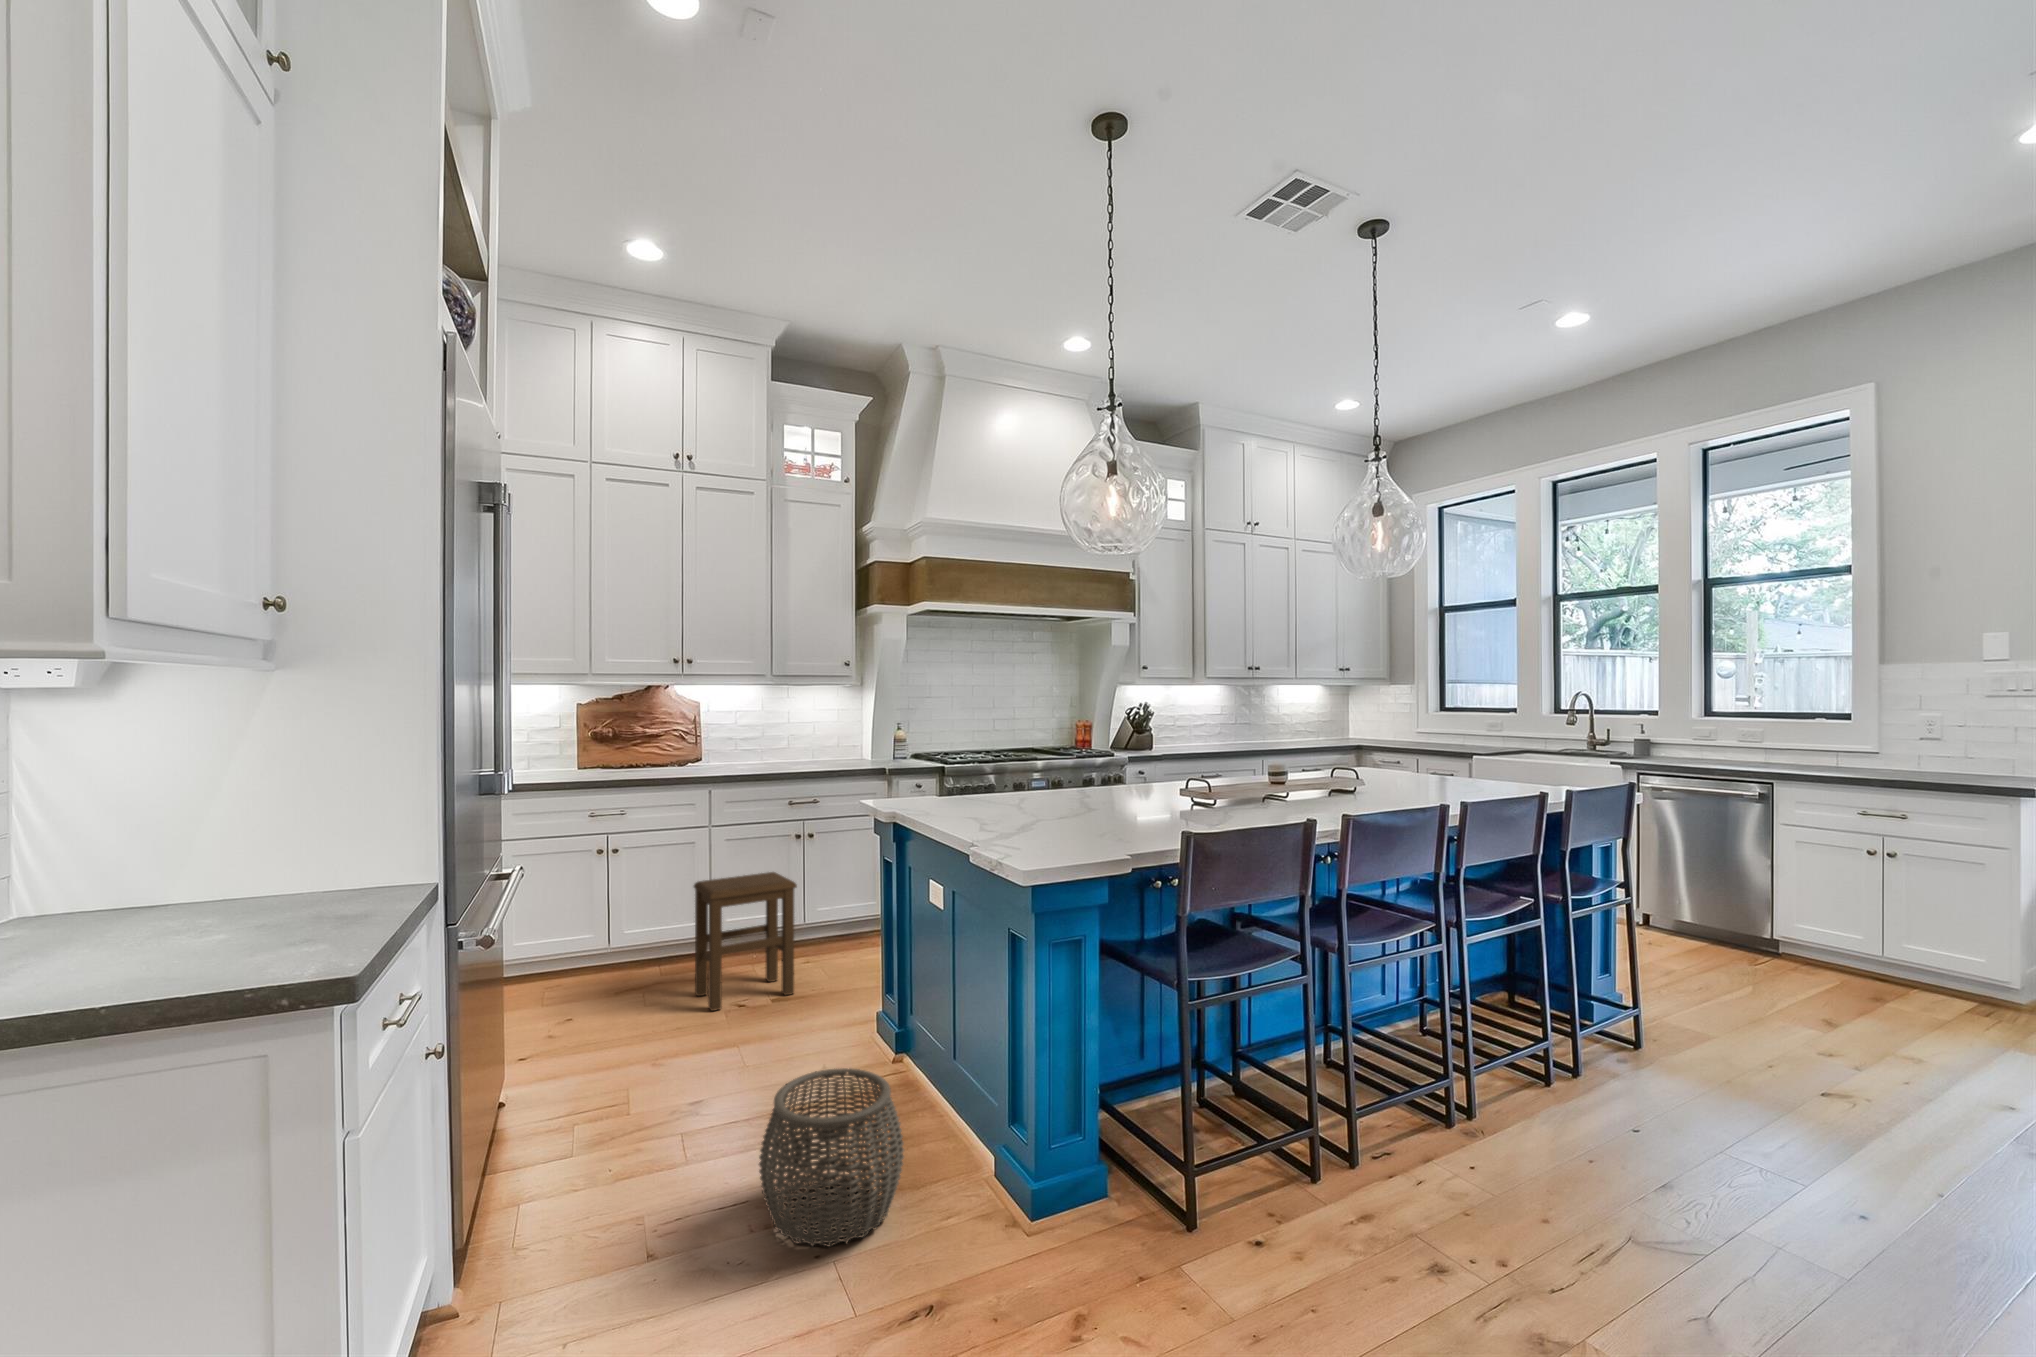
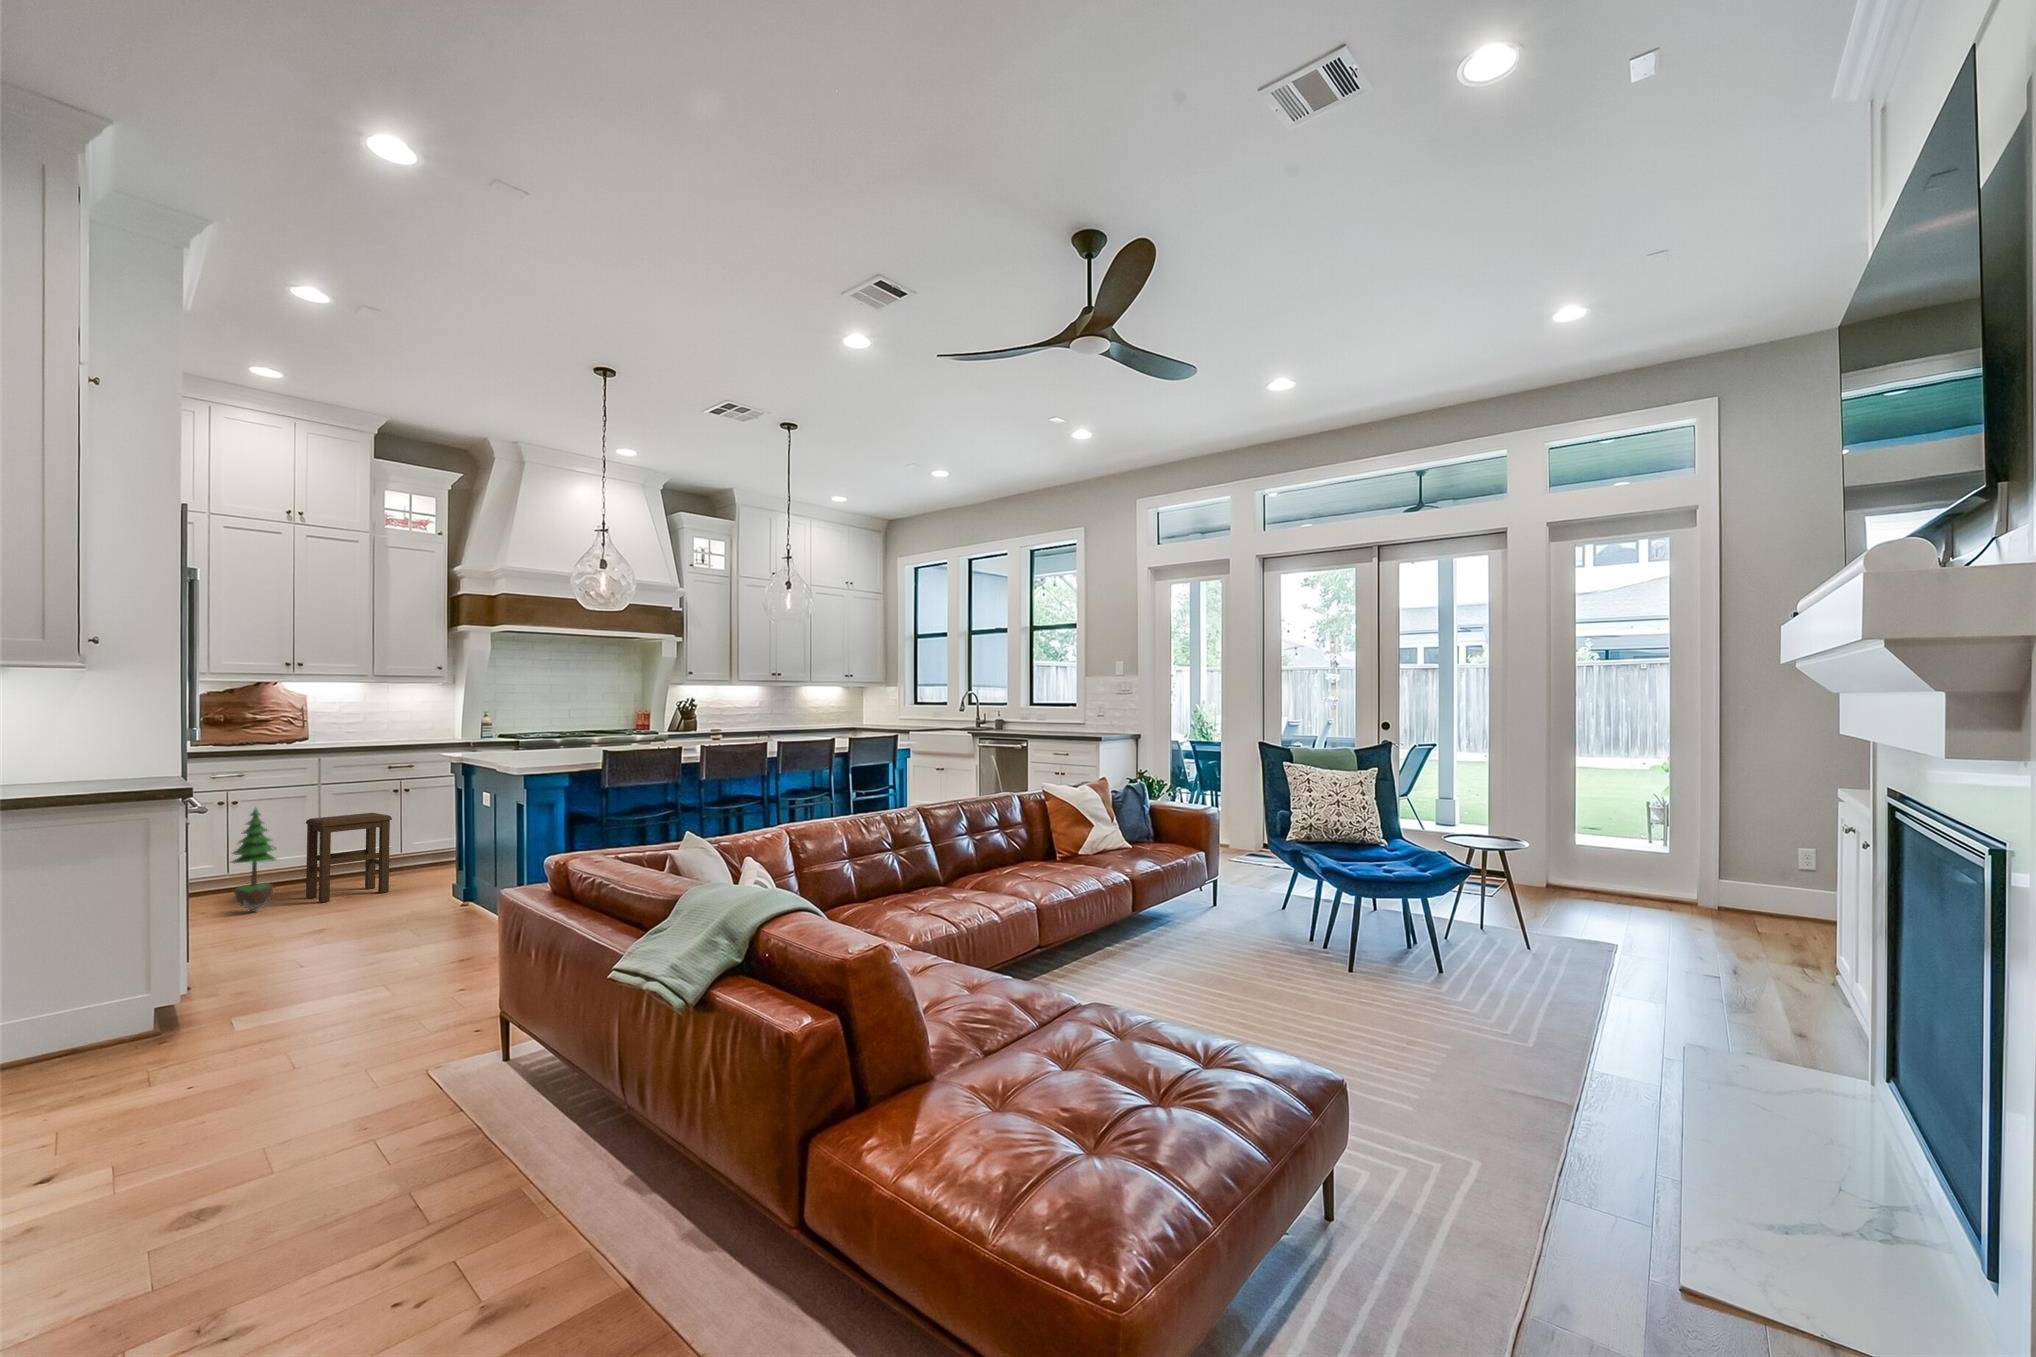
potted tree: none [598,869,658,1024] -> present [232,808,276,912]
woven basket: present [759,1068,904,1247] -> none [365,882,453,957]

